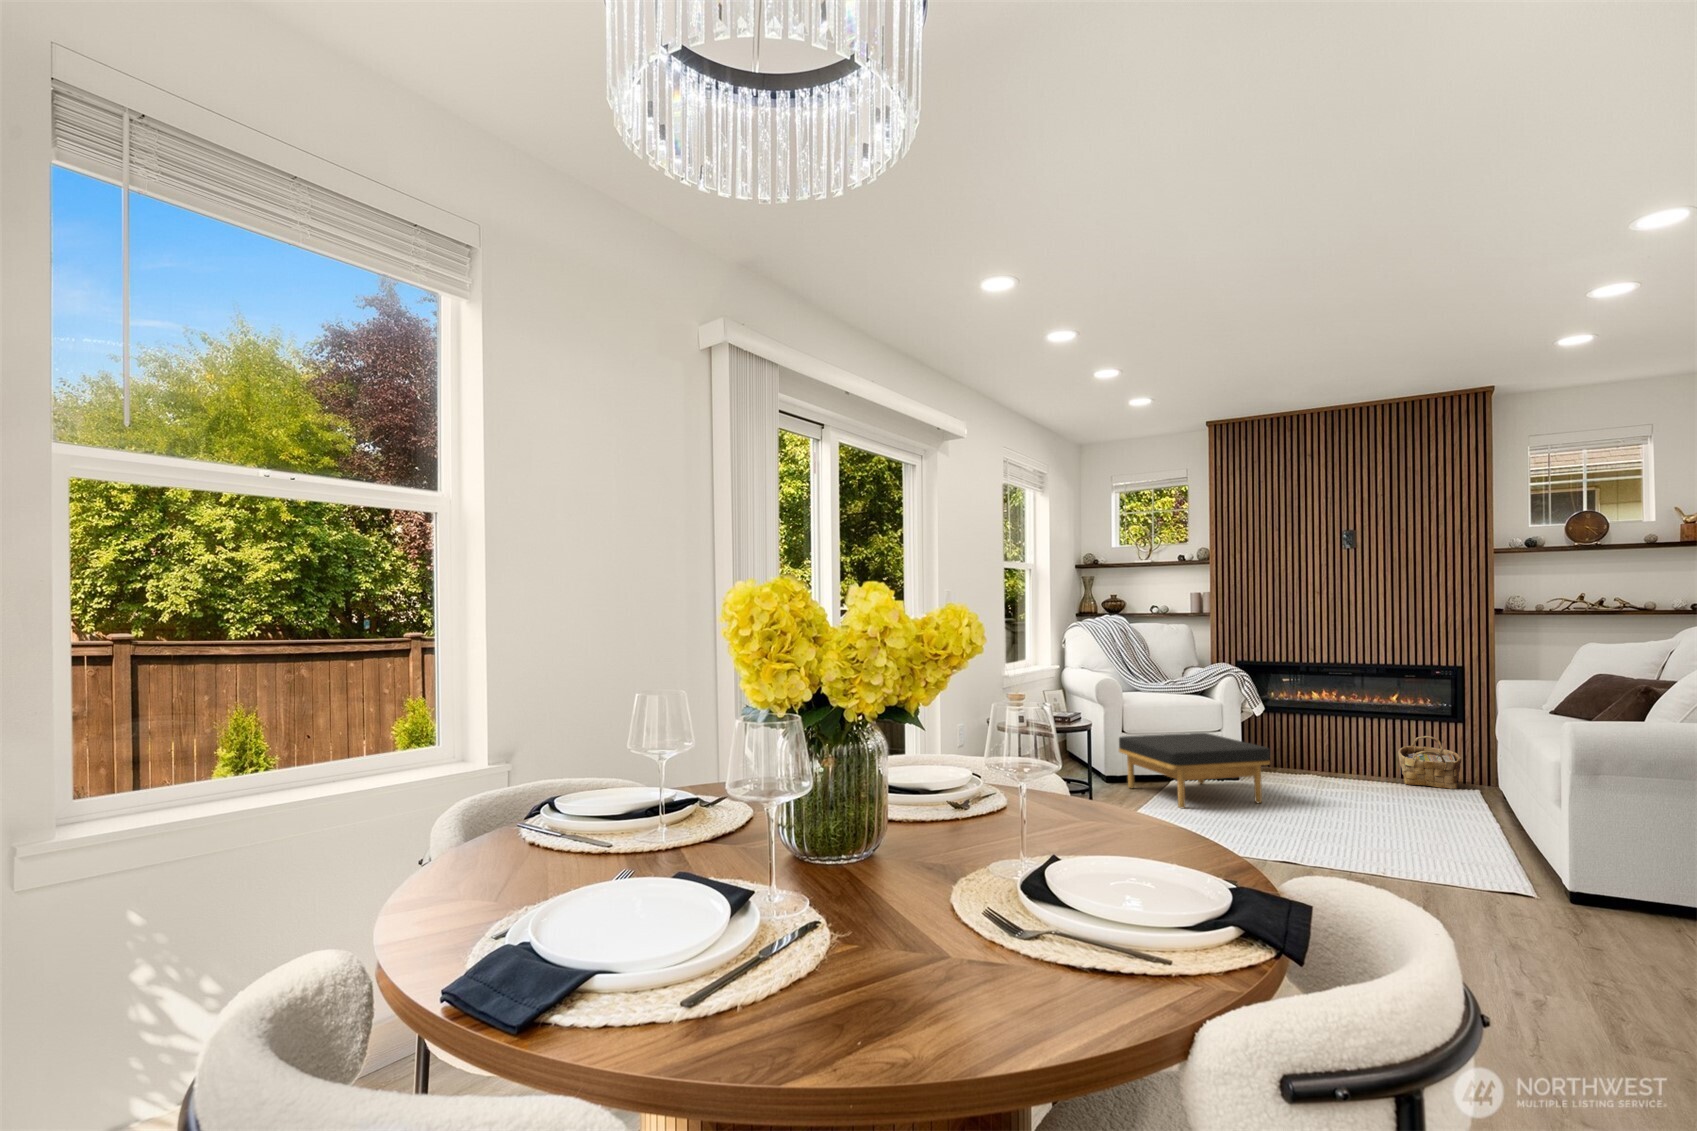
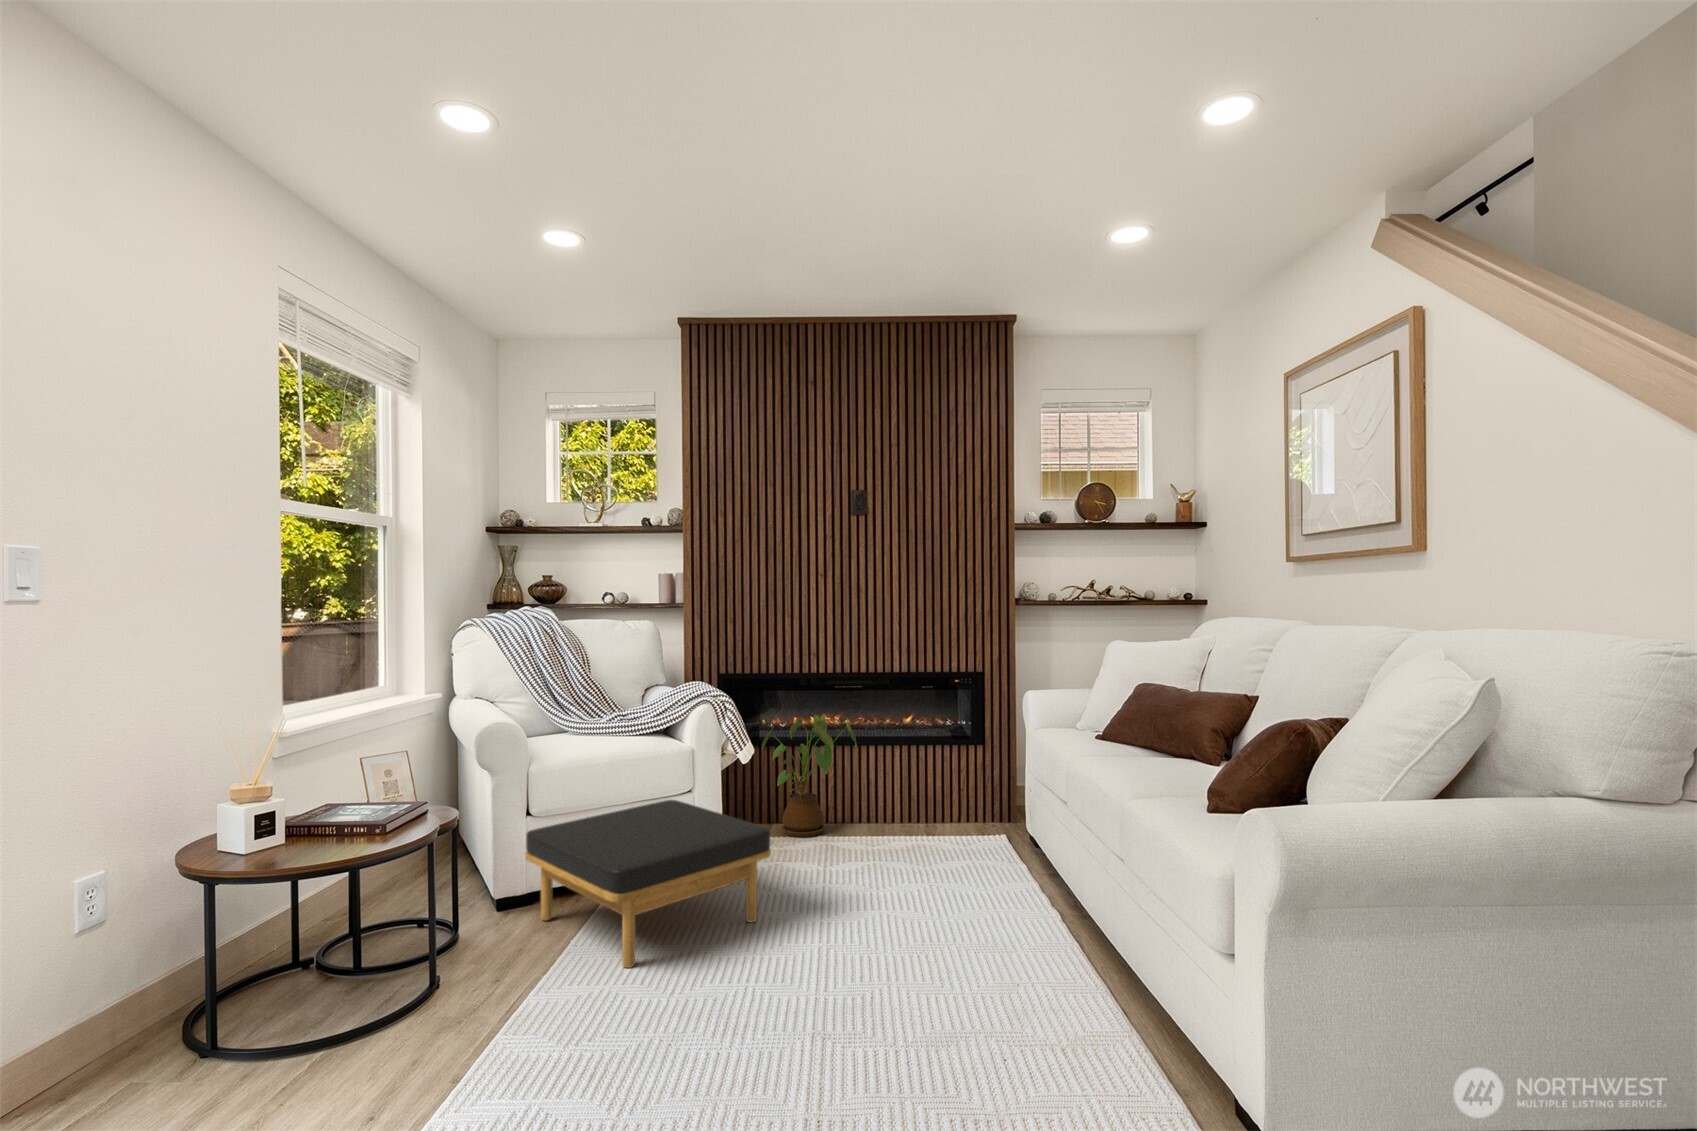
house plant: none [1270,692,1347,776] -> present [762,714,857,837]
woven basket: present [1398,736,1461,789] -> none [914,763,983,836]

